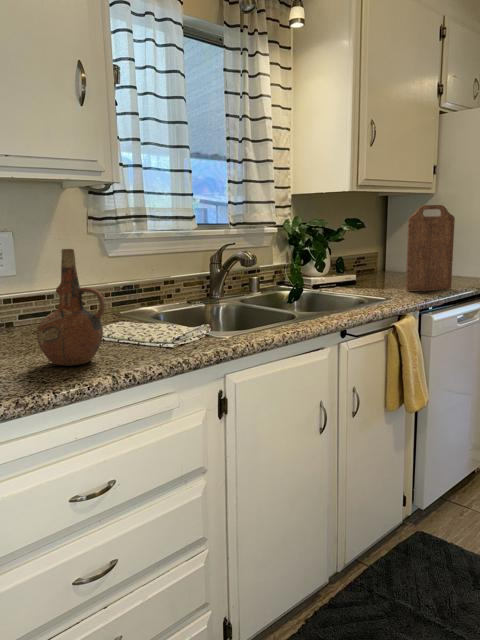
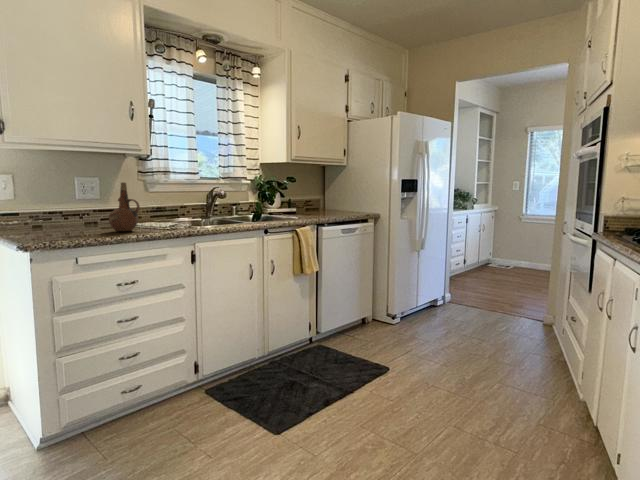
cutting board: present [406,205,455,291] -> none [315,171,341,216]

